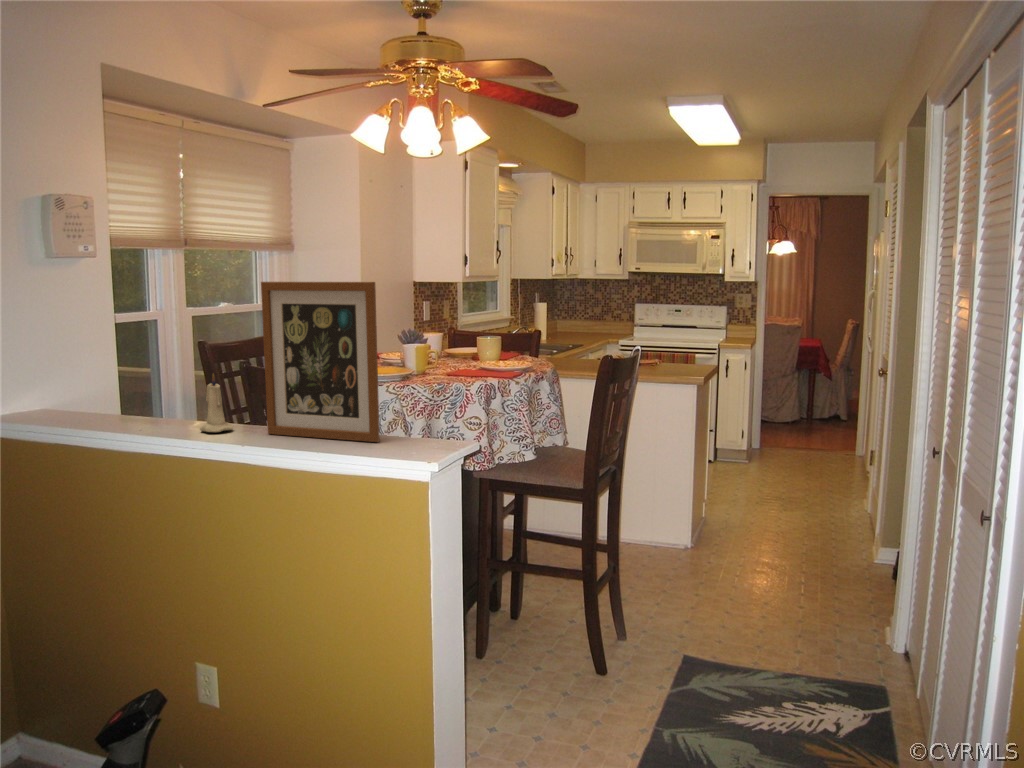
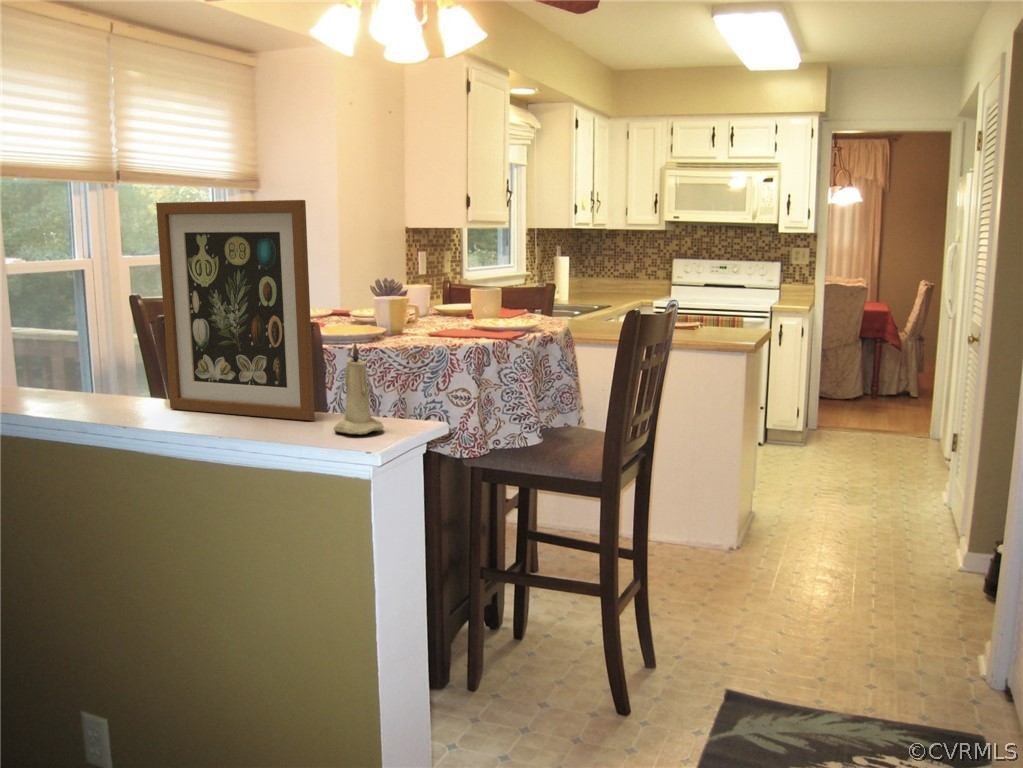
candle: present [200,374,233,432] -> present [334,343,384,434]

